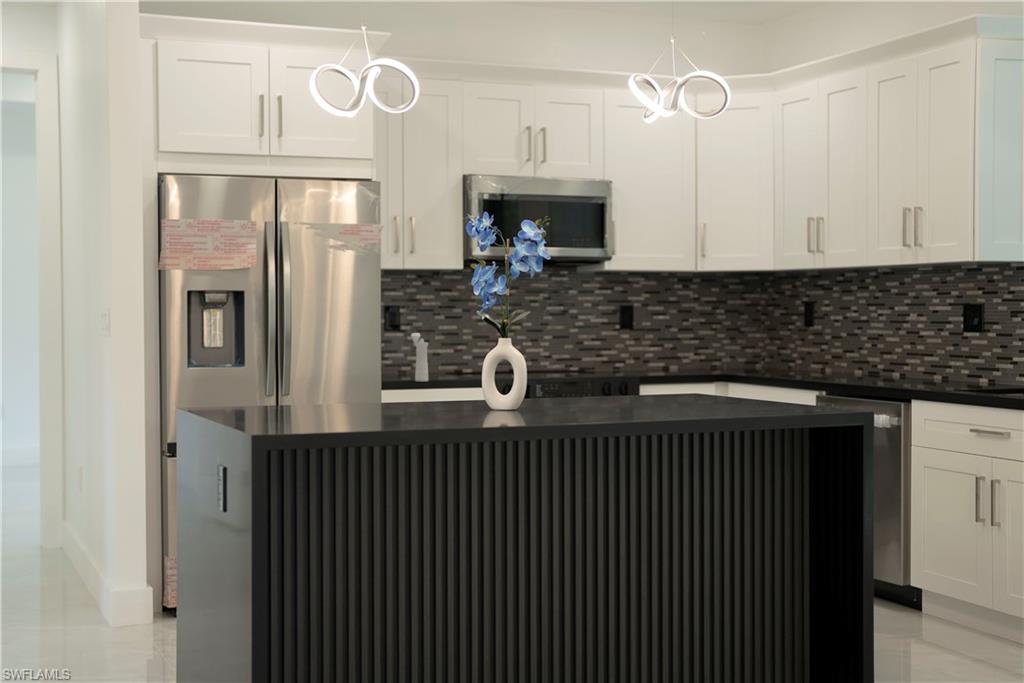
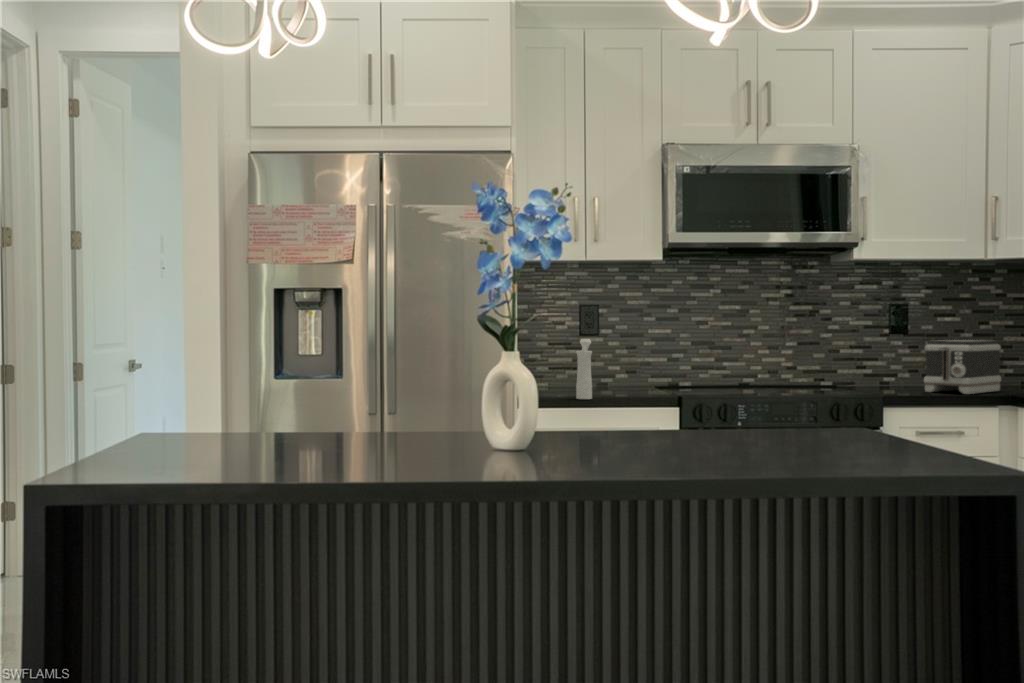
toaster: none [650,334,701,375] -> present [924,340,1001,394]

